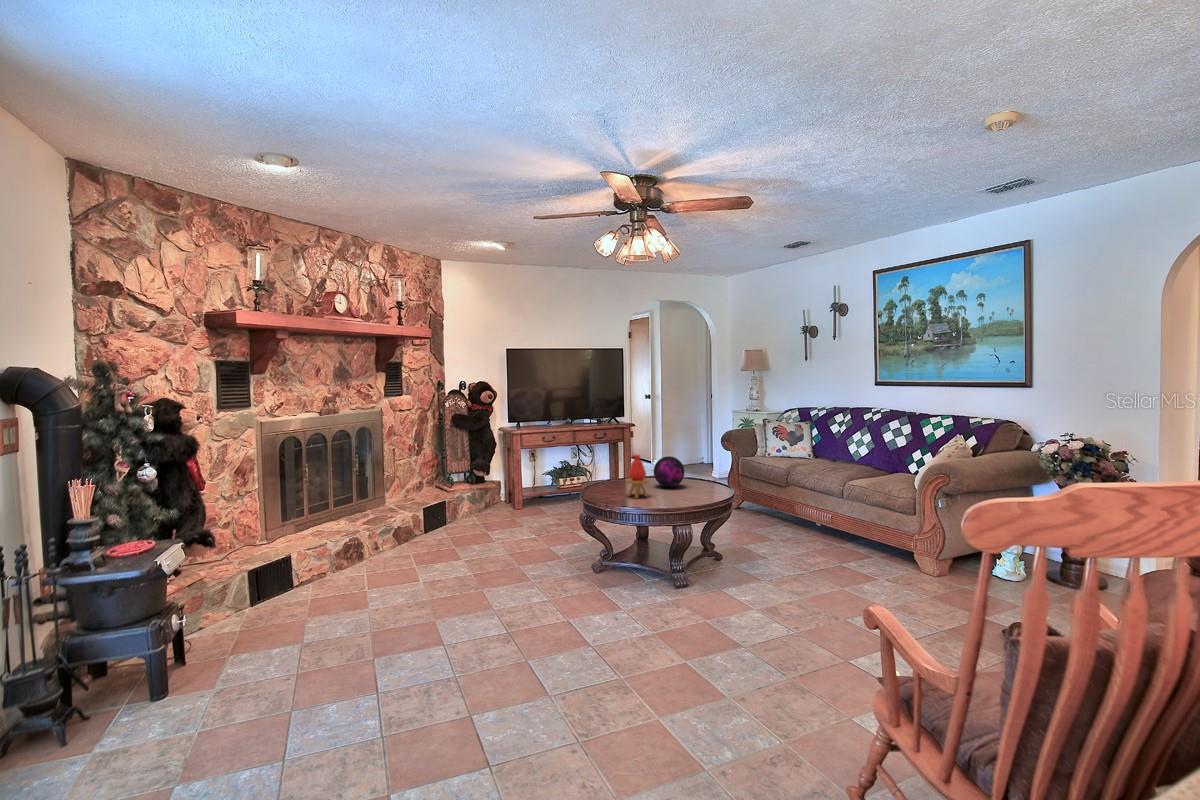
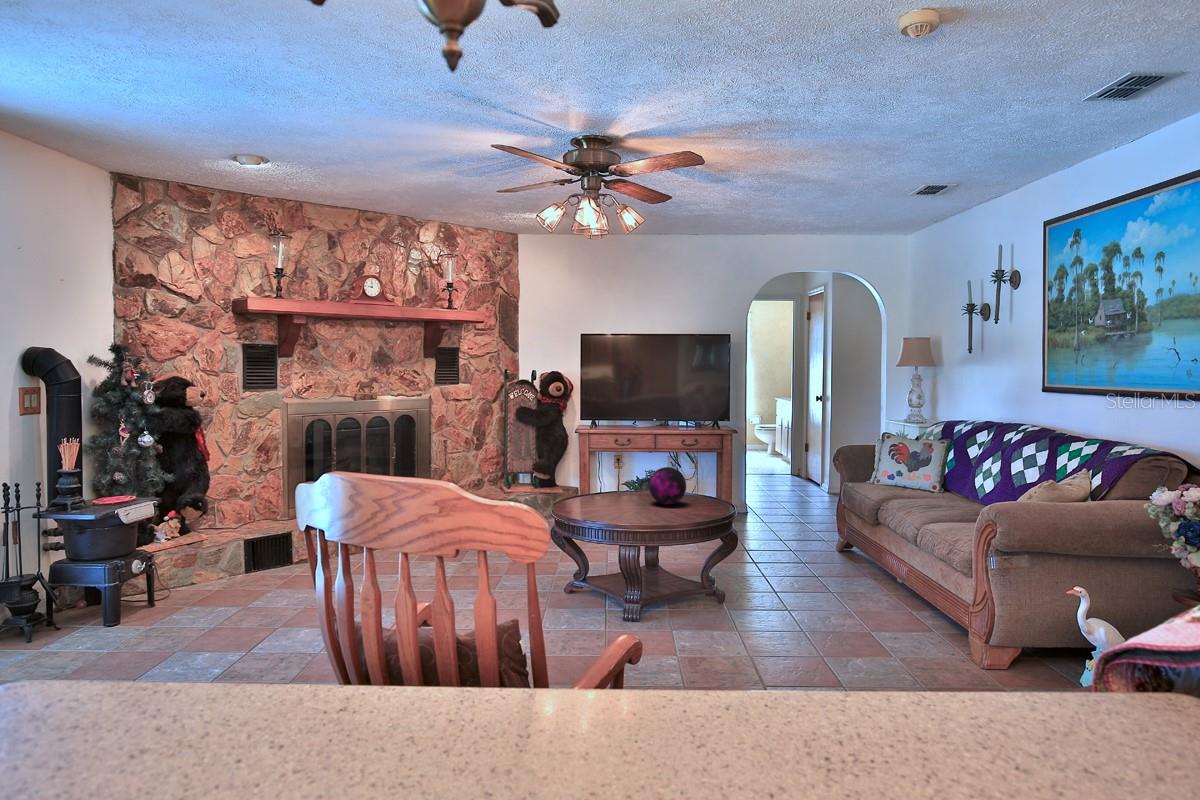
vase: present [626,455,649,498] -> none [593,461,622,512]

